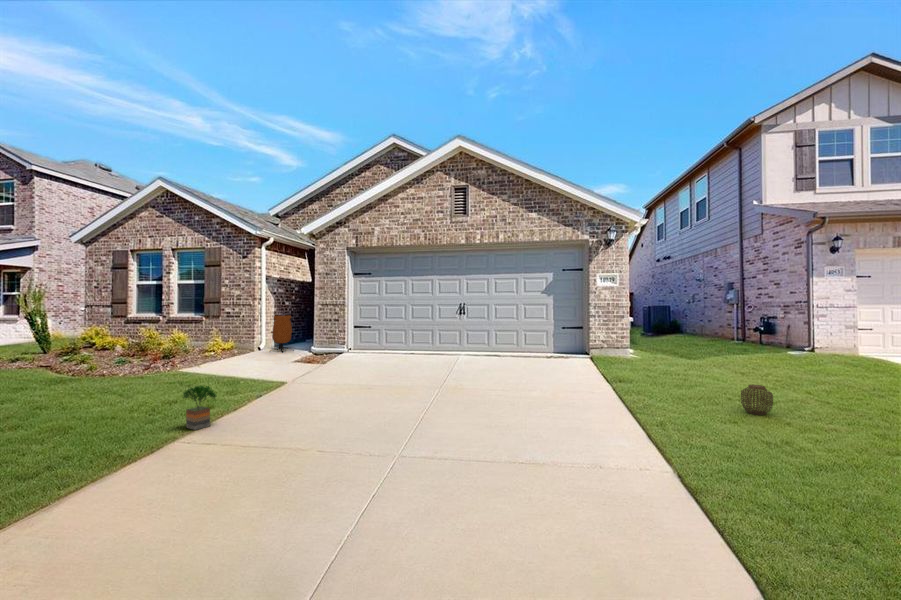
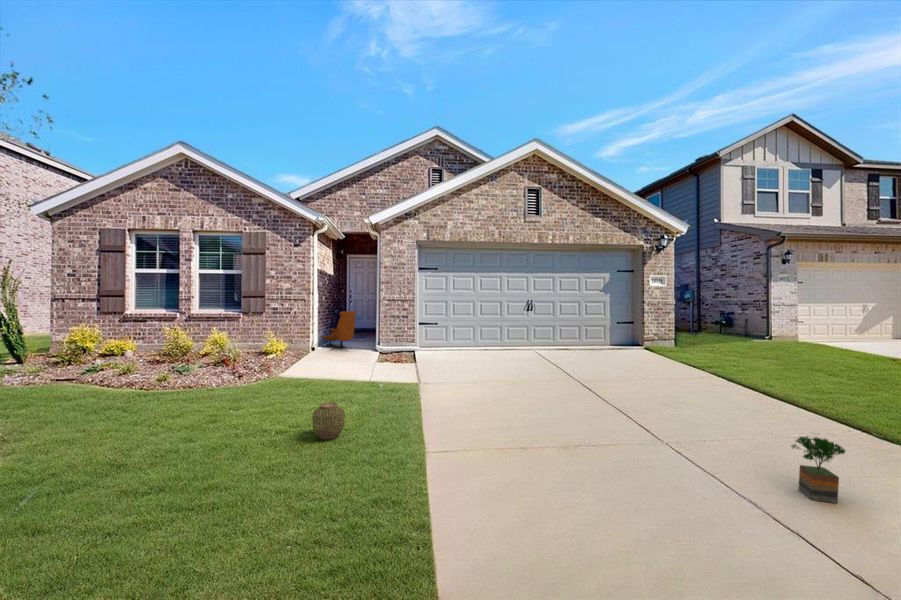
woven basket: present [741,385,773,415] -> present [312,403,345,439]
potted tree: present [183,386,217,430] -> present [791,437,846,503]

